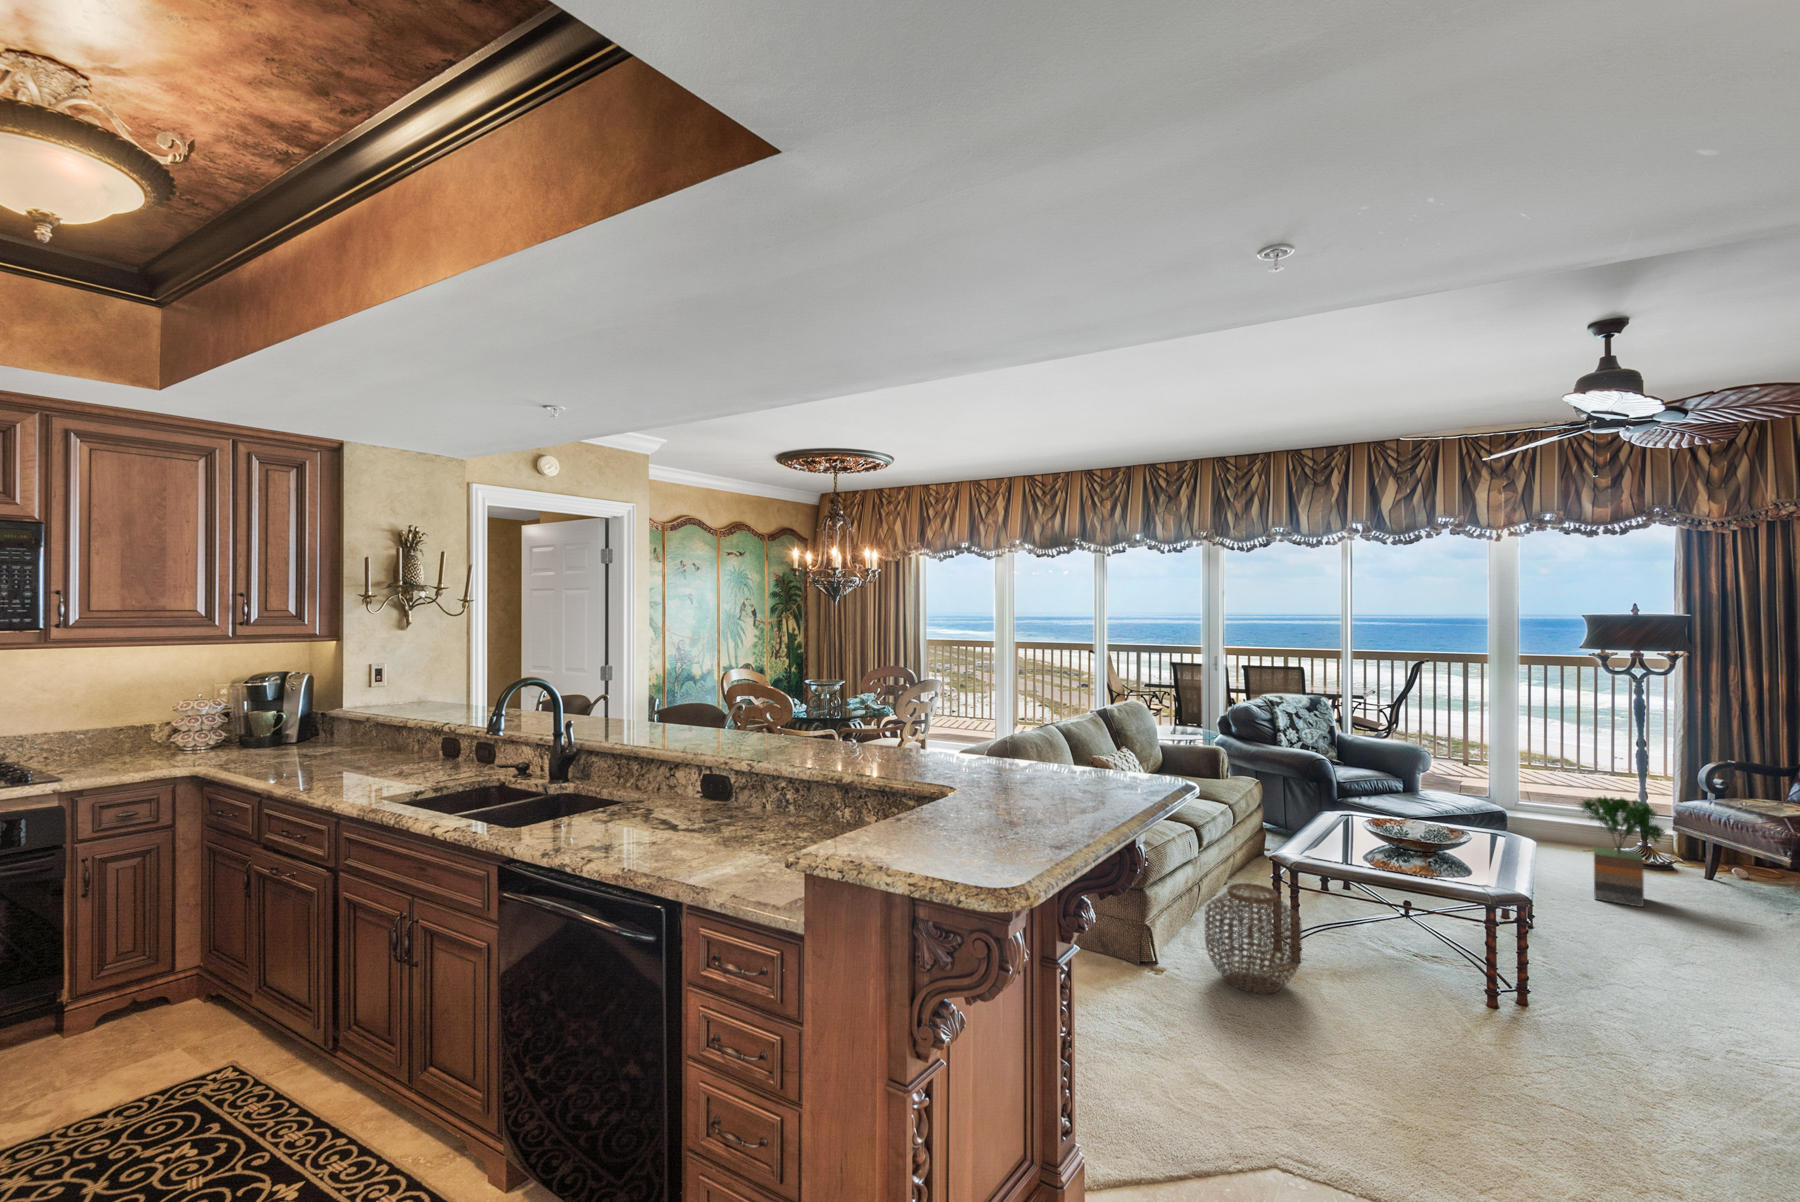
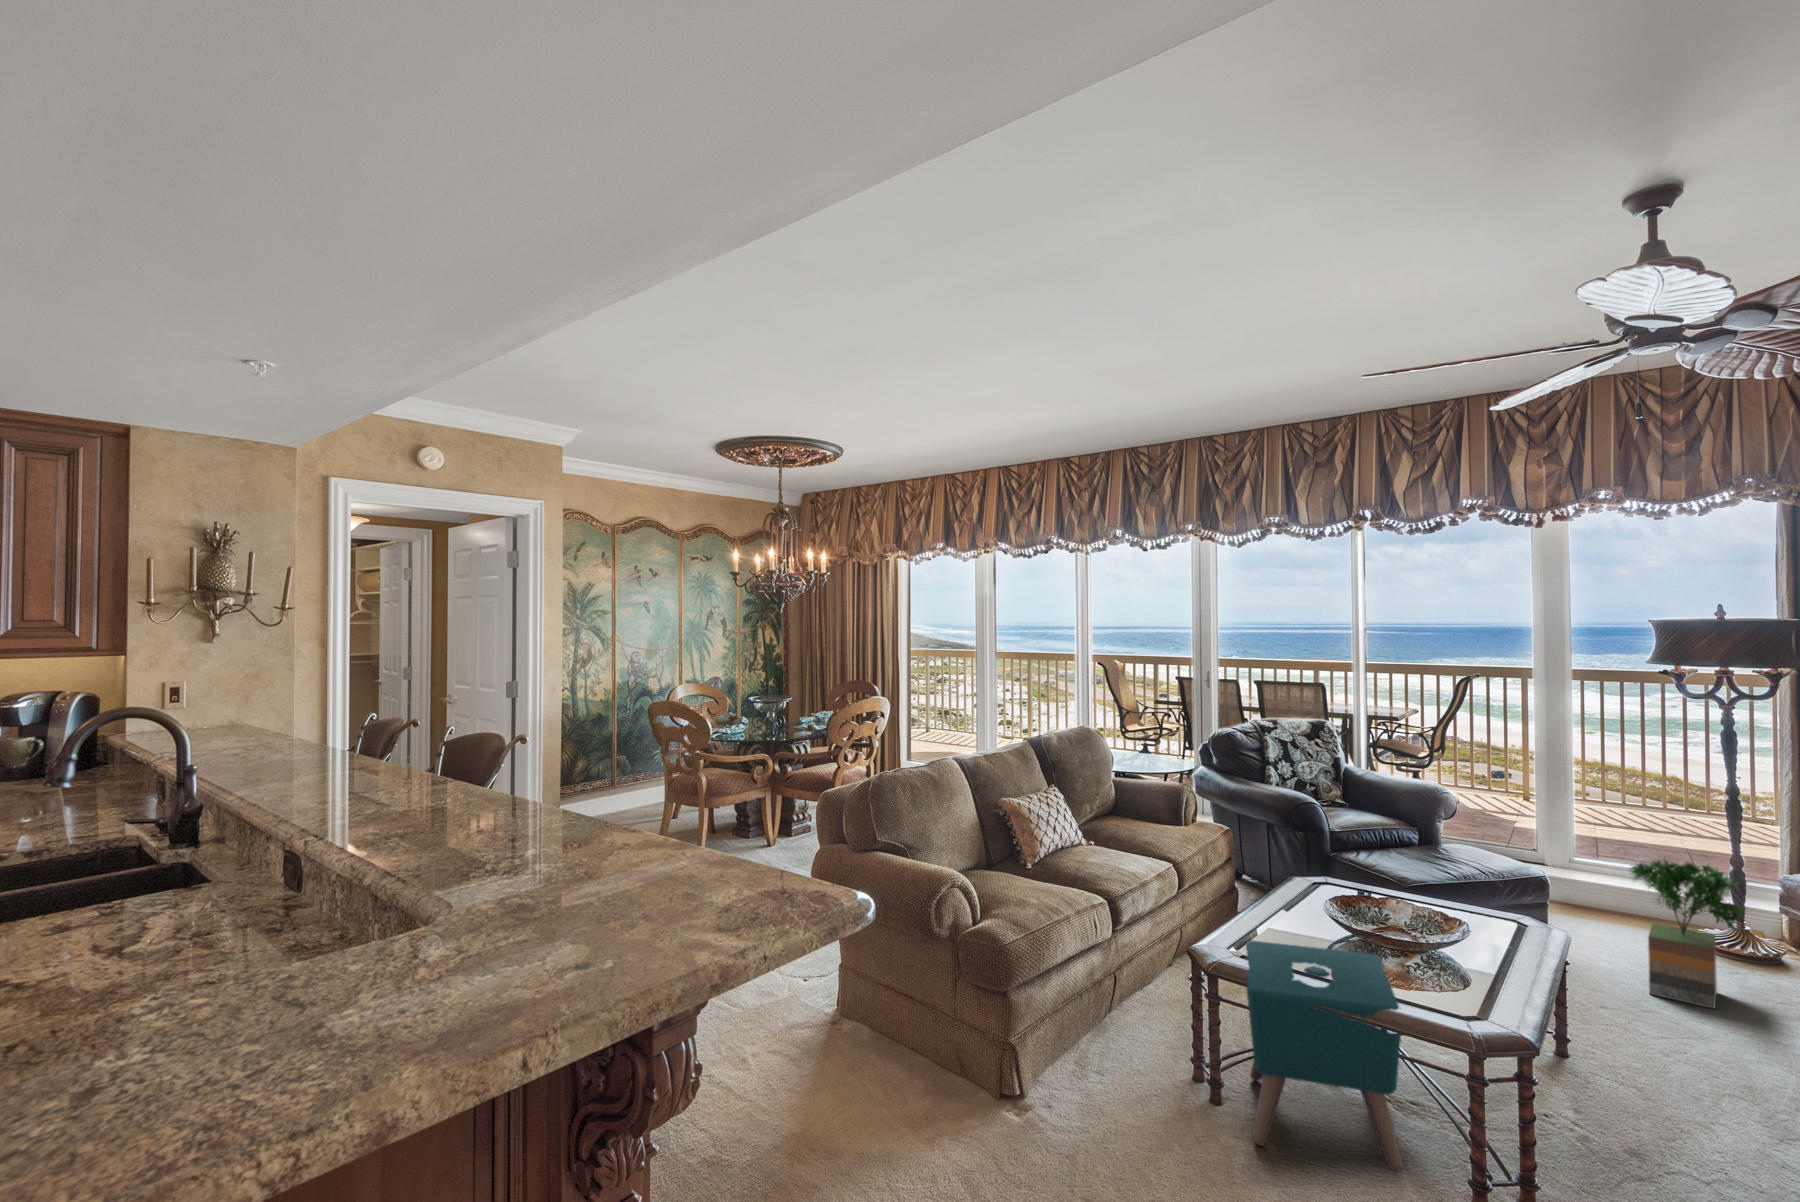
ottoman: none [1327,846,1467,1004] -> present [1245,941,1402,1171]
woven basket: present [1205,883,1302,993] -> none [1069,992,1187,1141]

